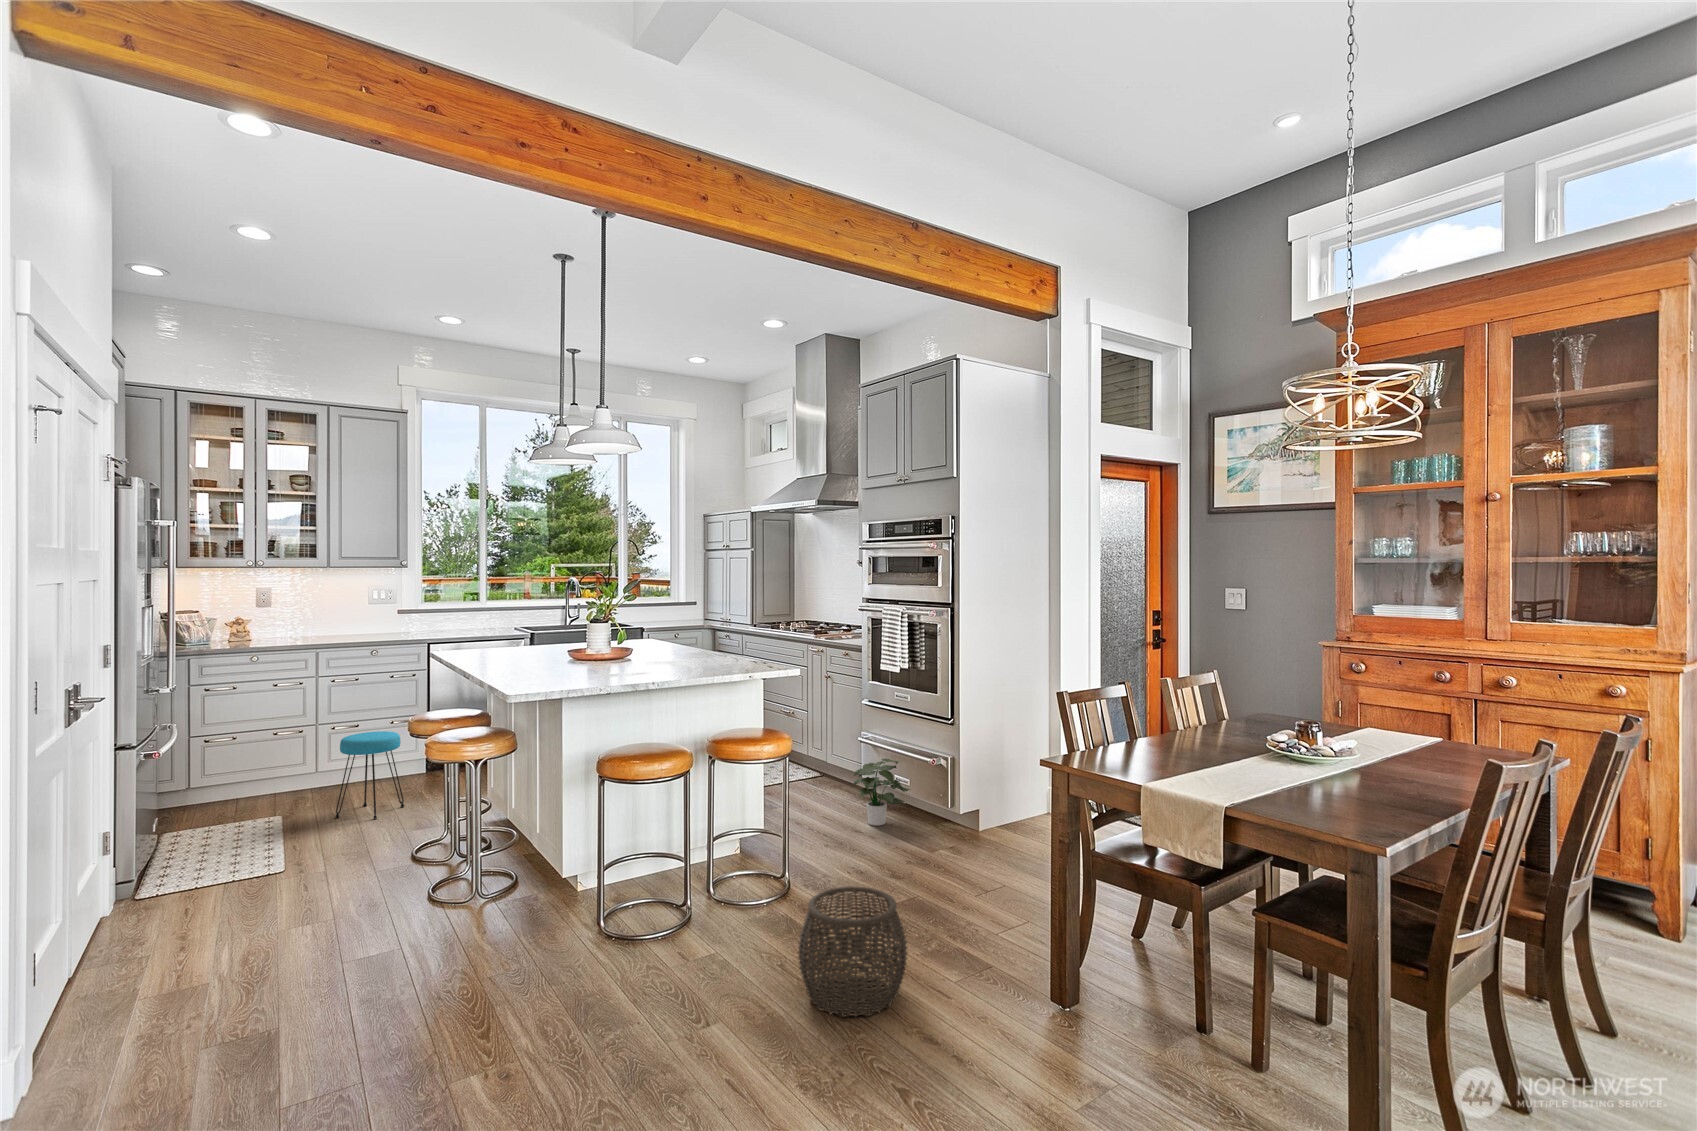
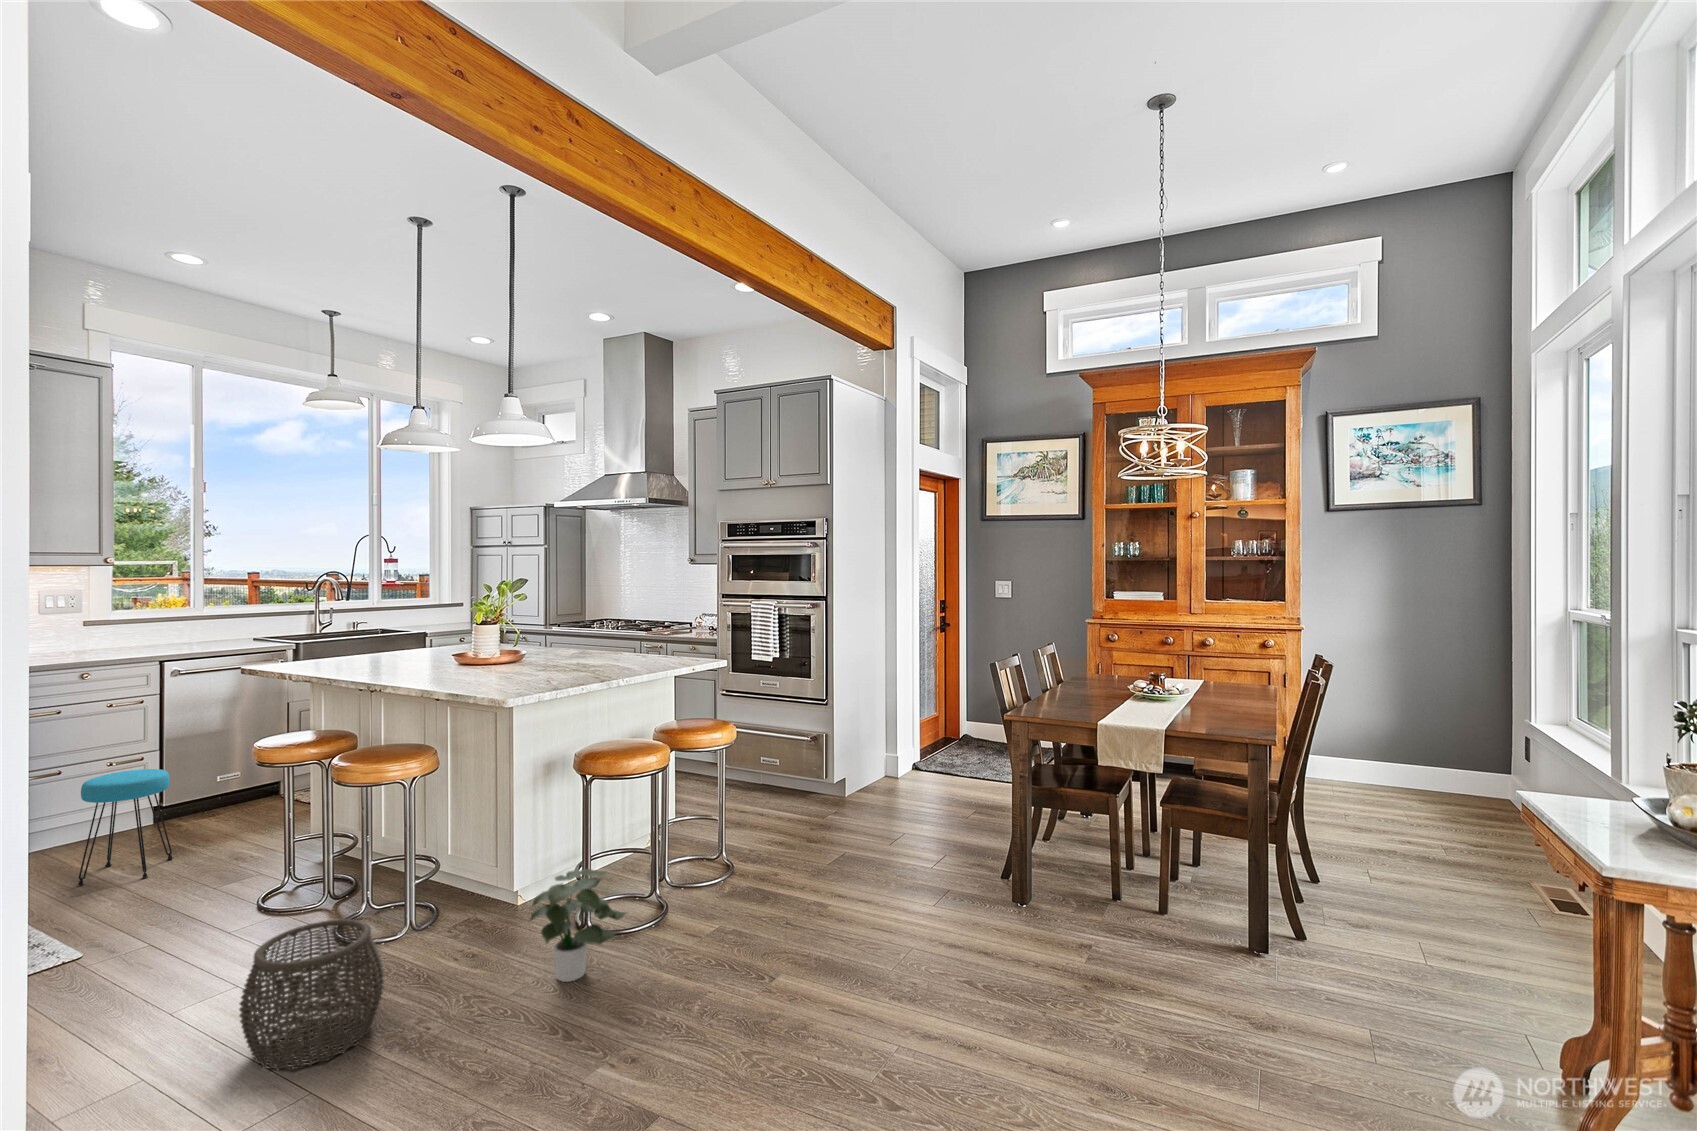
potted plant: present [853,759,910,826] -> present [530,869,626,982]
woven basket: present [798,886,907,1017] -> present [239,919,384,1070]

